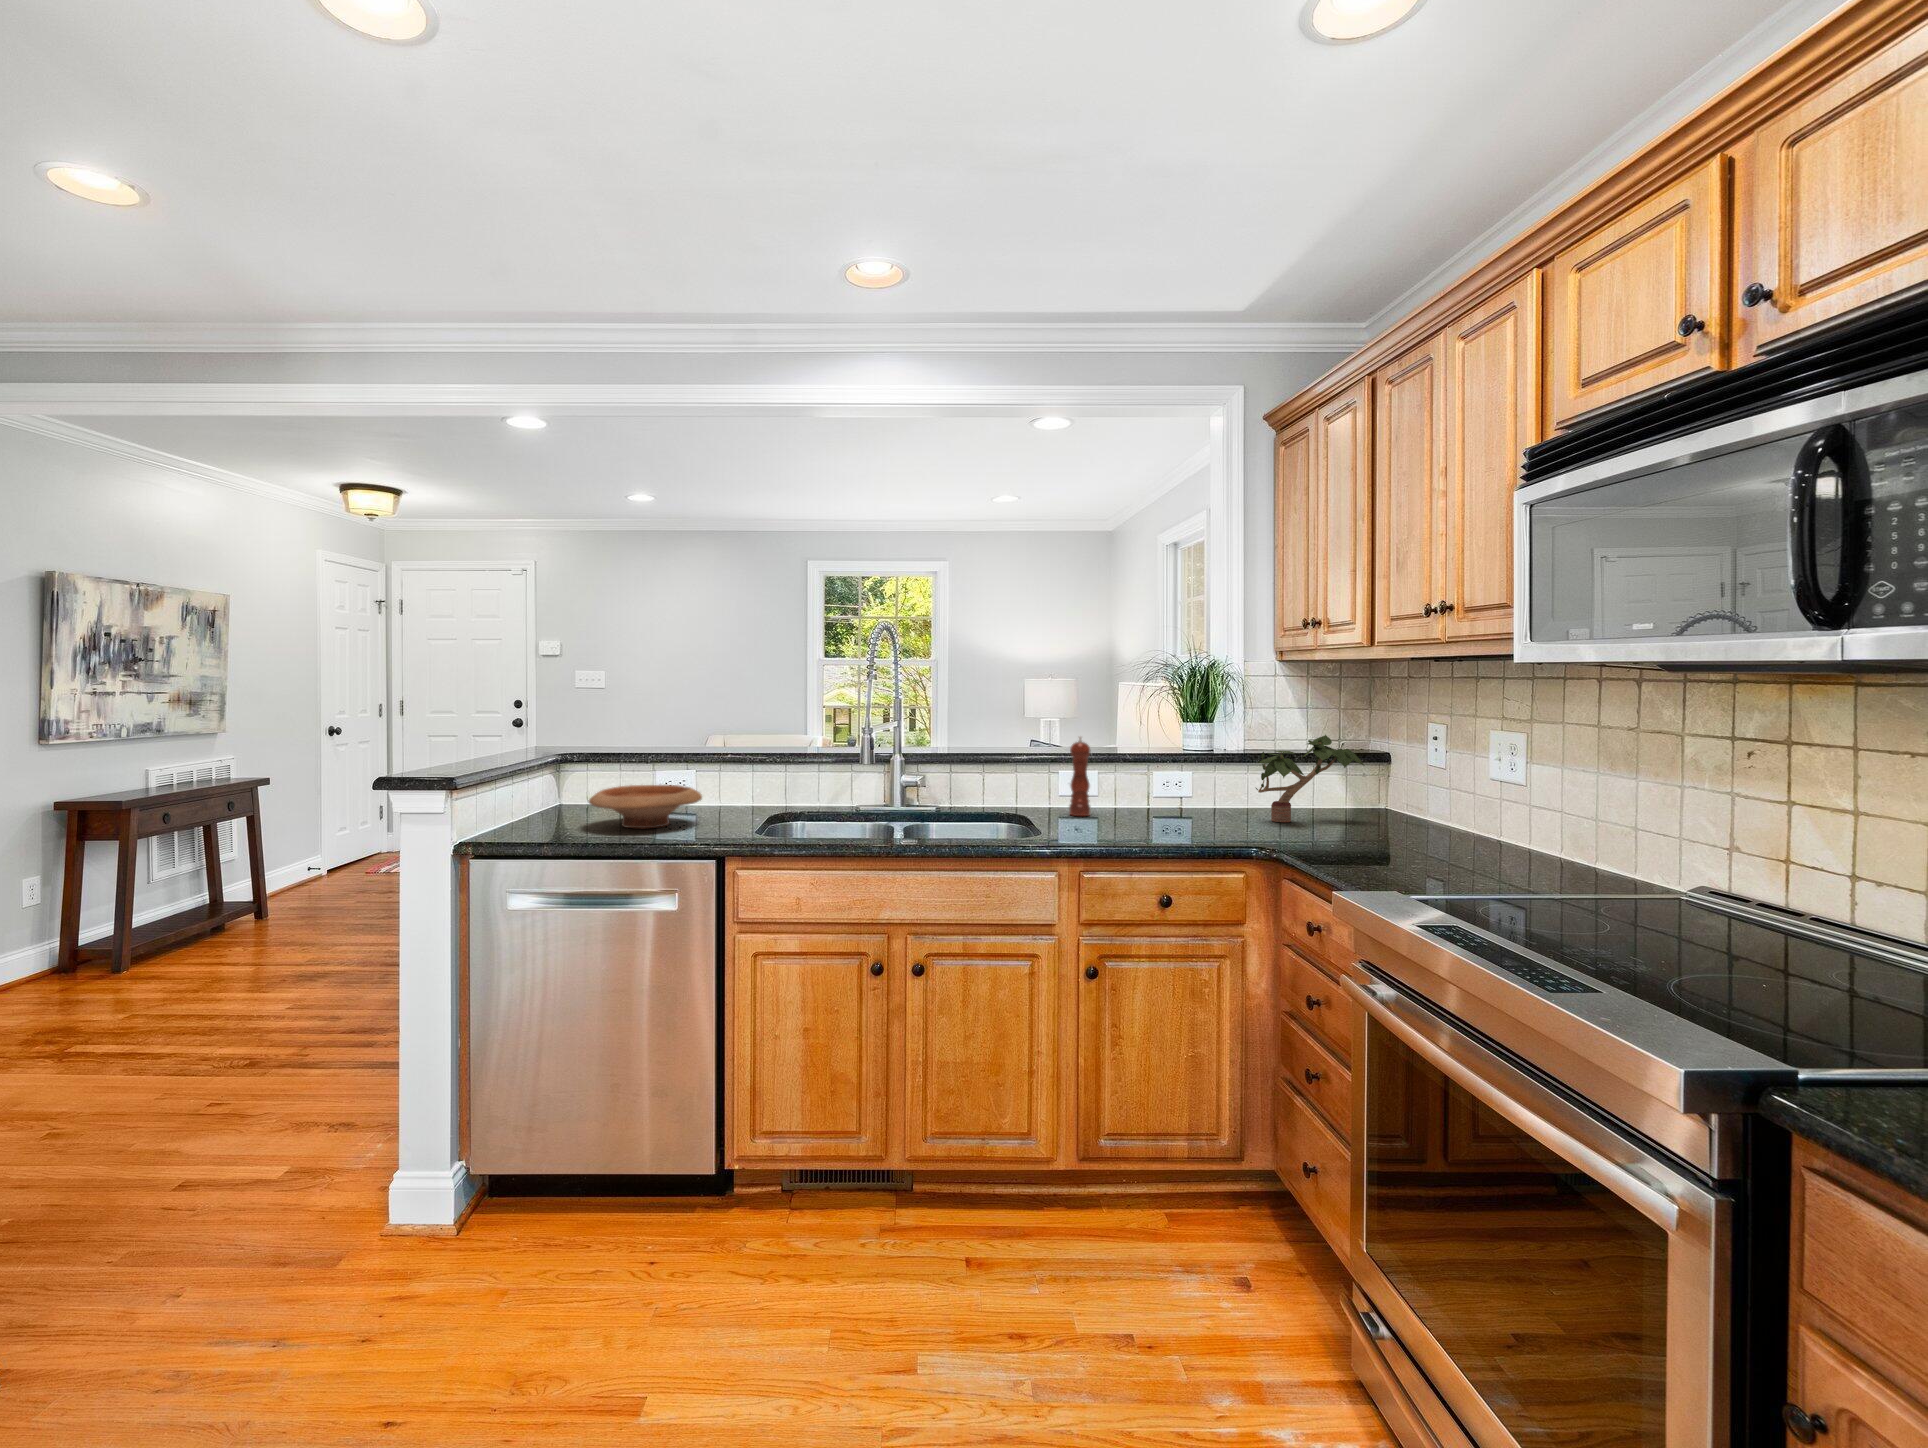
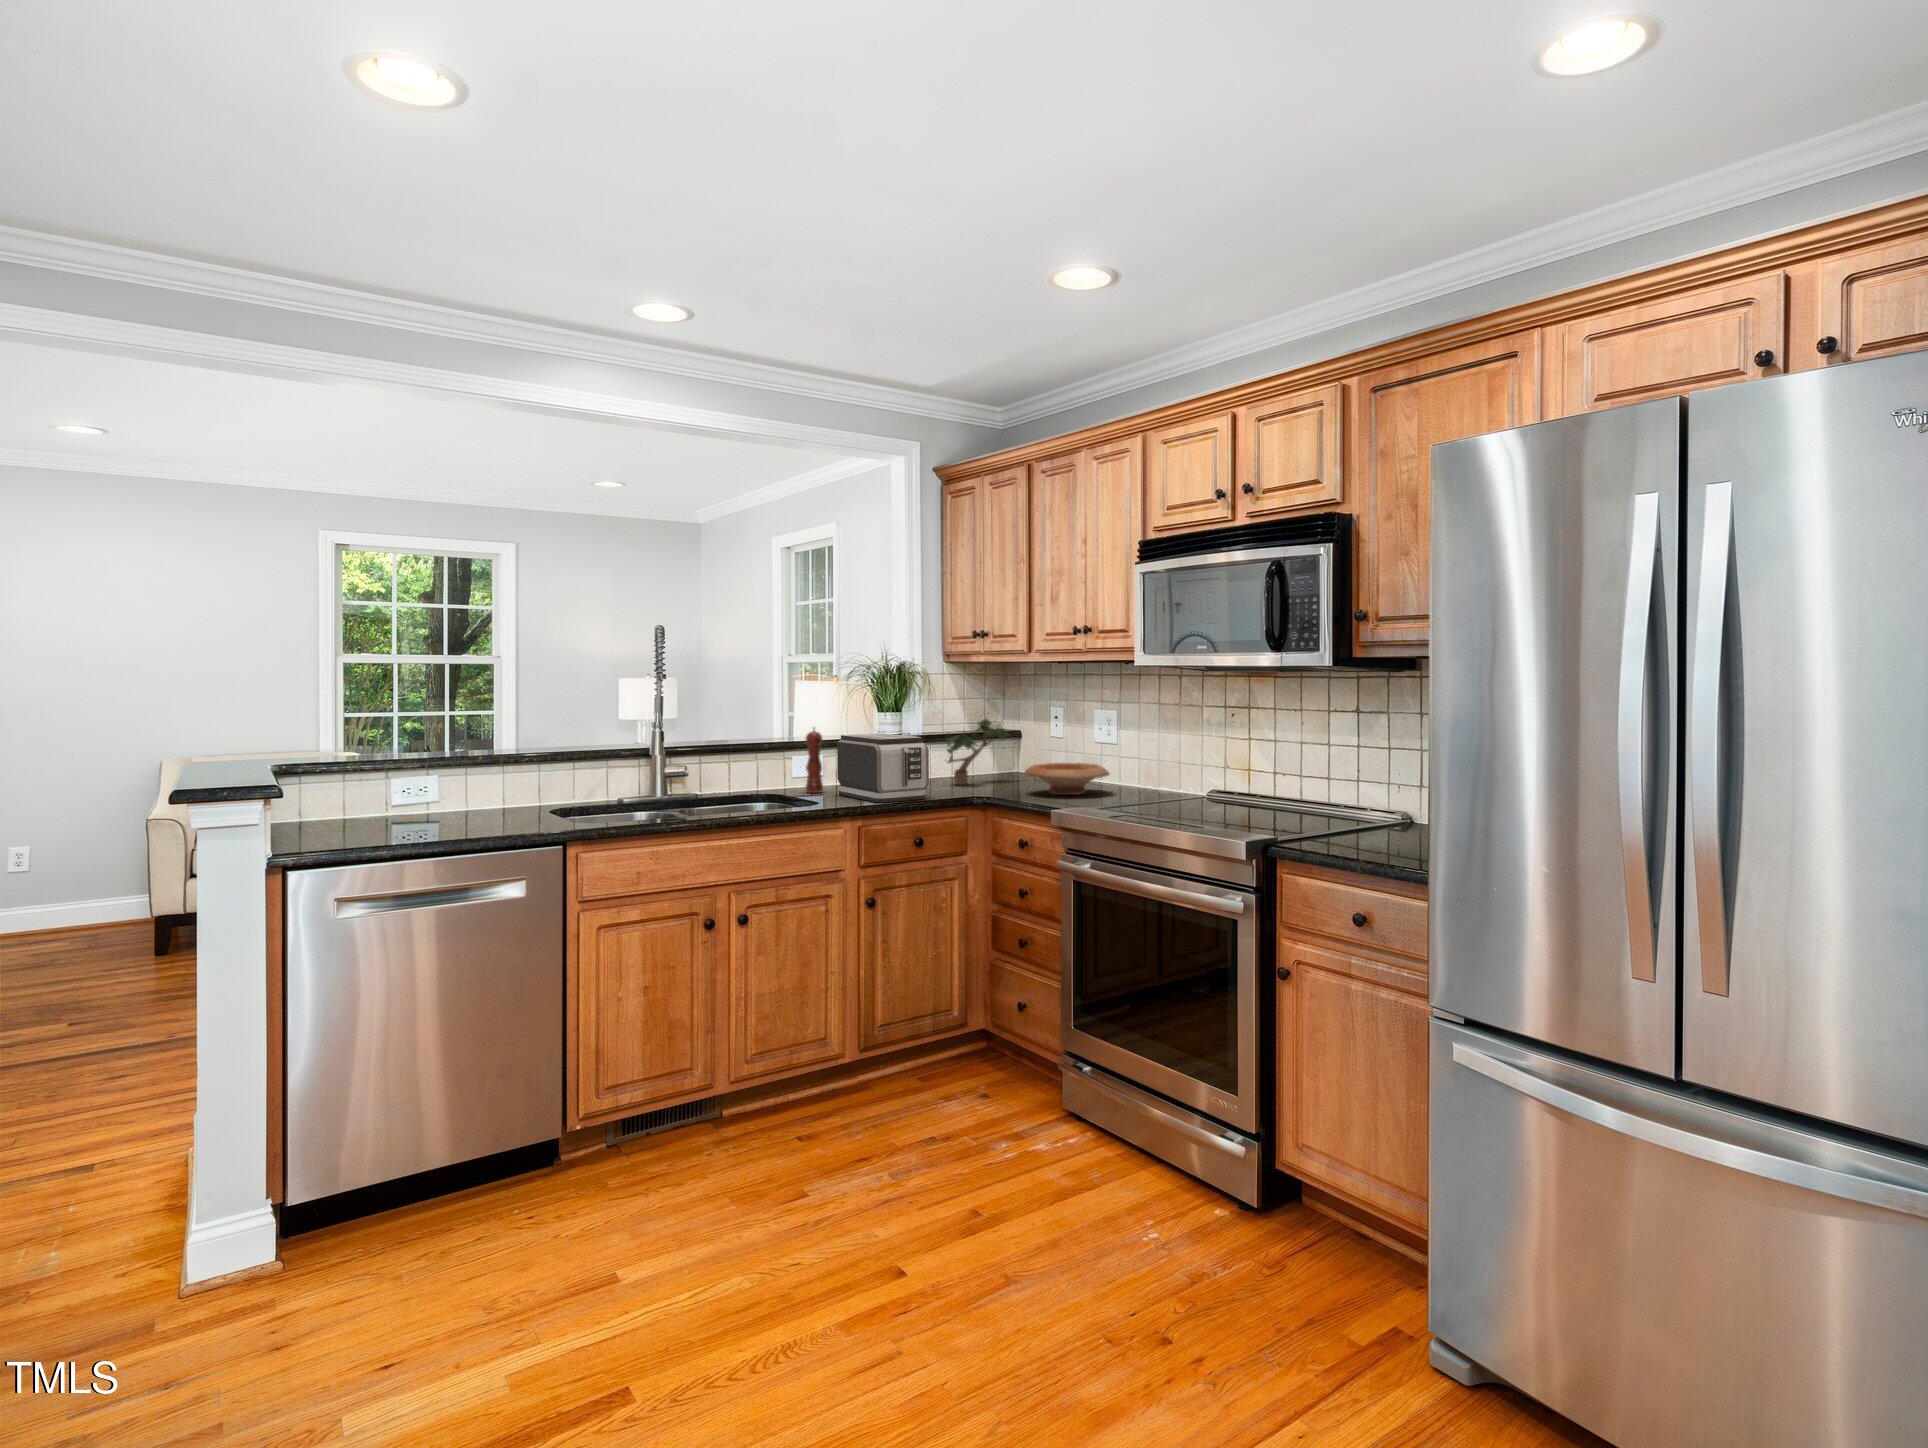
toaster: none [1098,749,1199,841] -> present [837,733,929,803]
wooden bowl: present [589,785,702,828] -> present [1025,763,1109,795]

